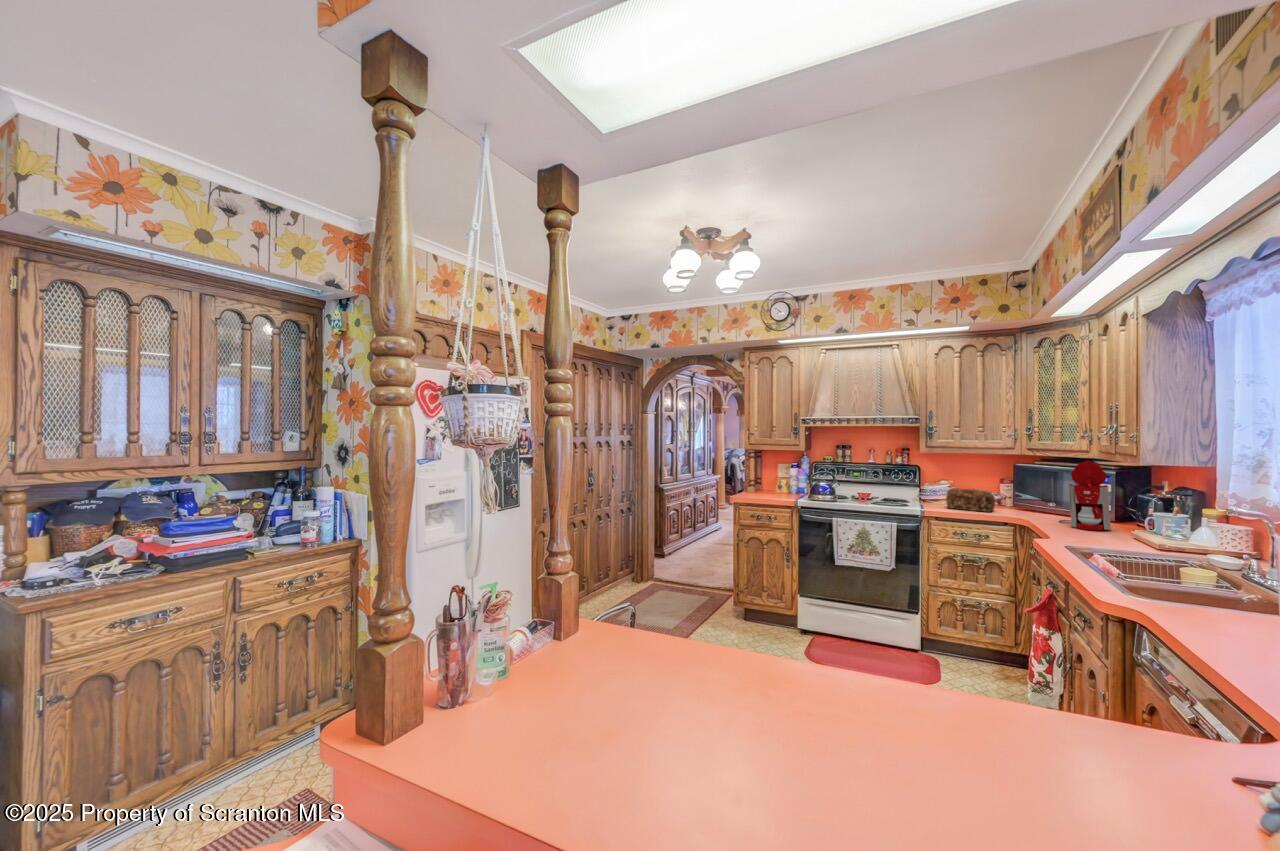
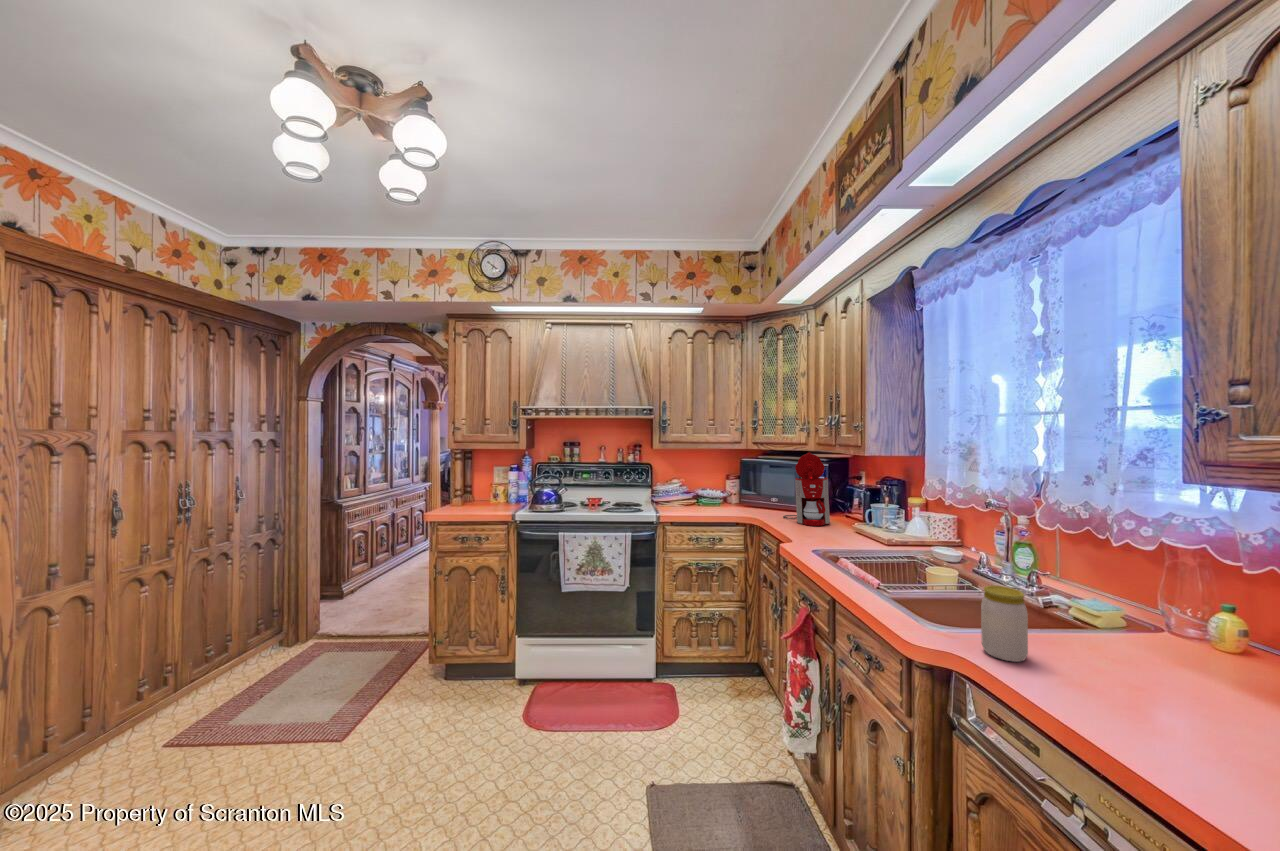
bread loaf: present [946,488,995,512] -> none [680,487,723,511]
jar: none [1151,557,1189,608] -> present [981,586,1028,662]

